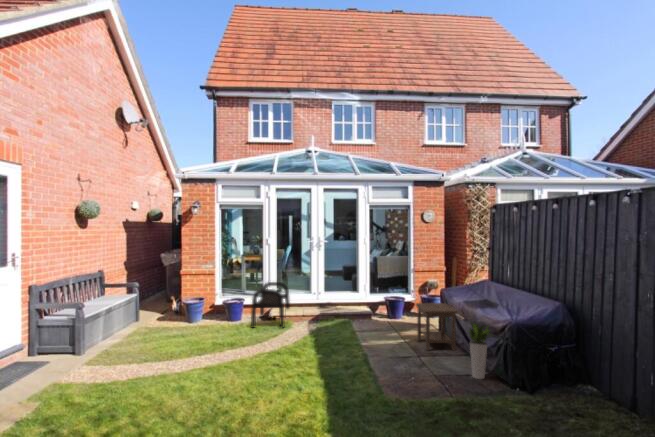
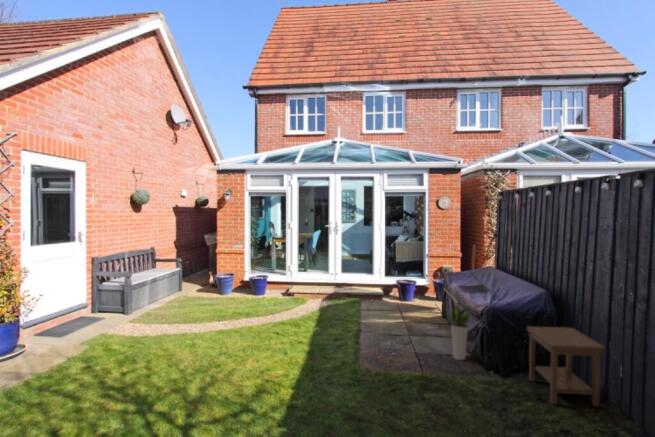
bench: present [251,282,290,328] -> none [271,262,310,304]
side table: present [416,303,458,351] -> present [527,326,605,406]

